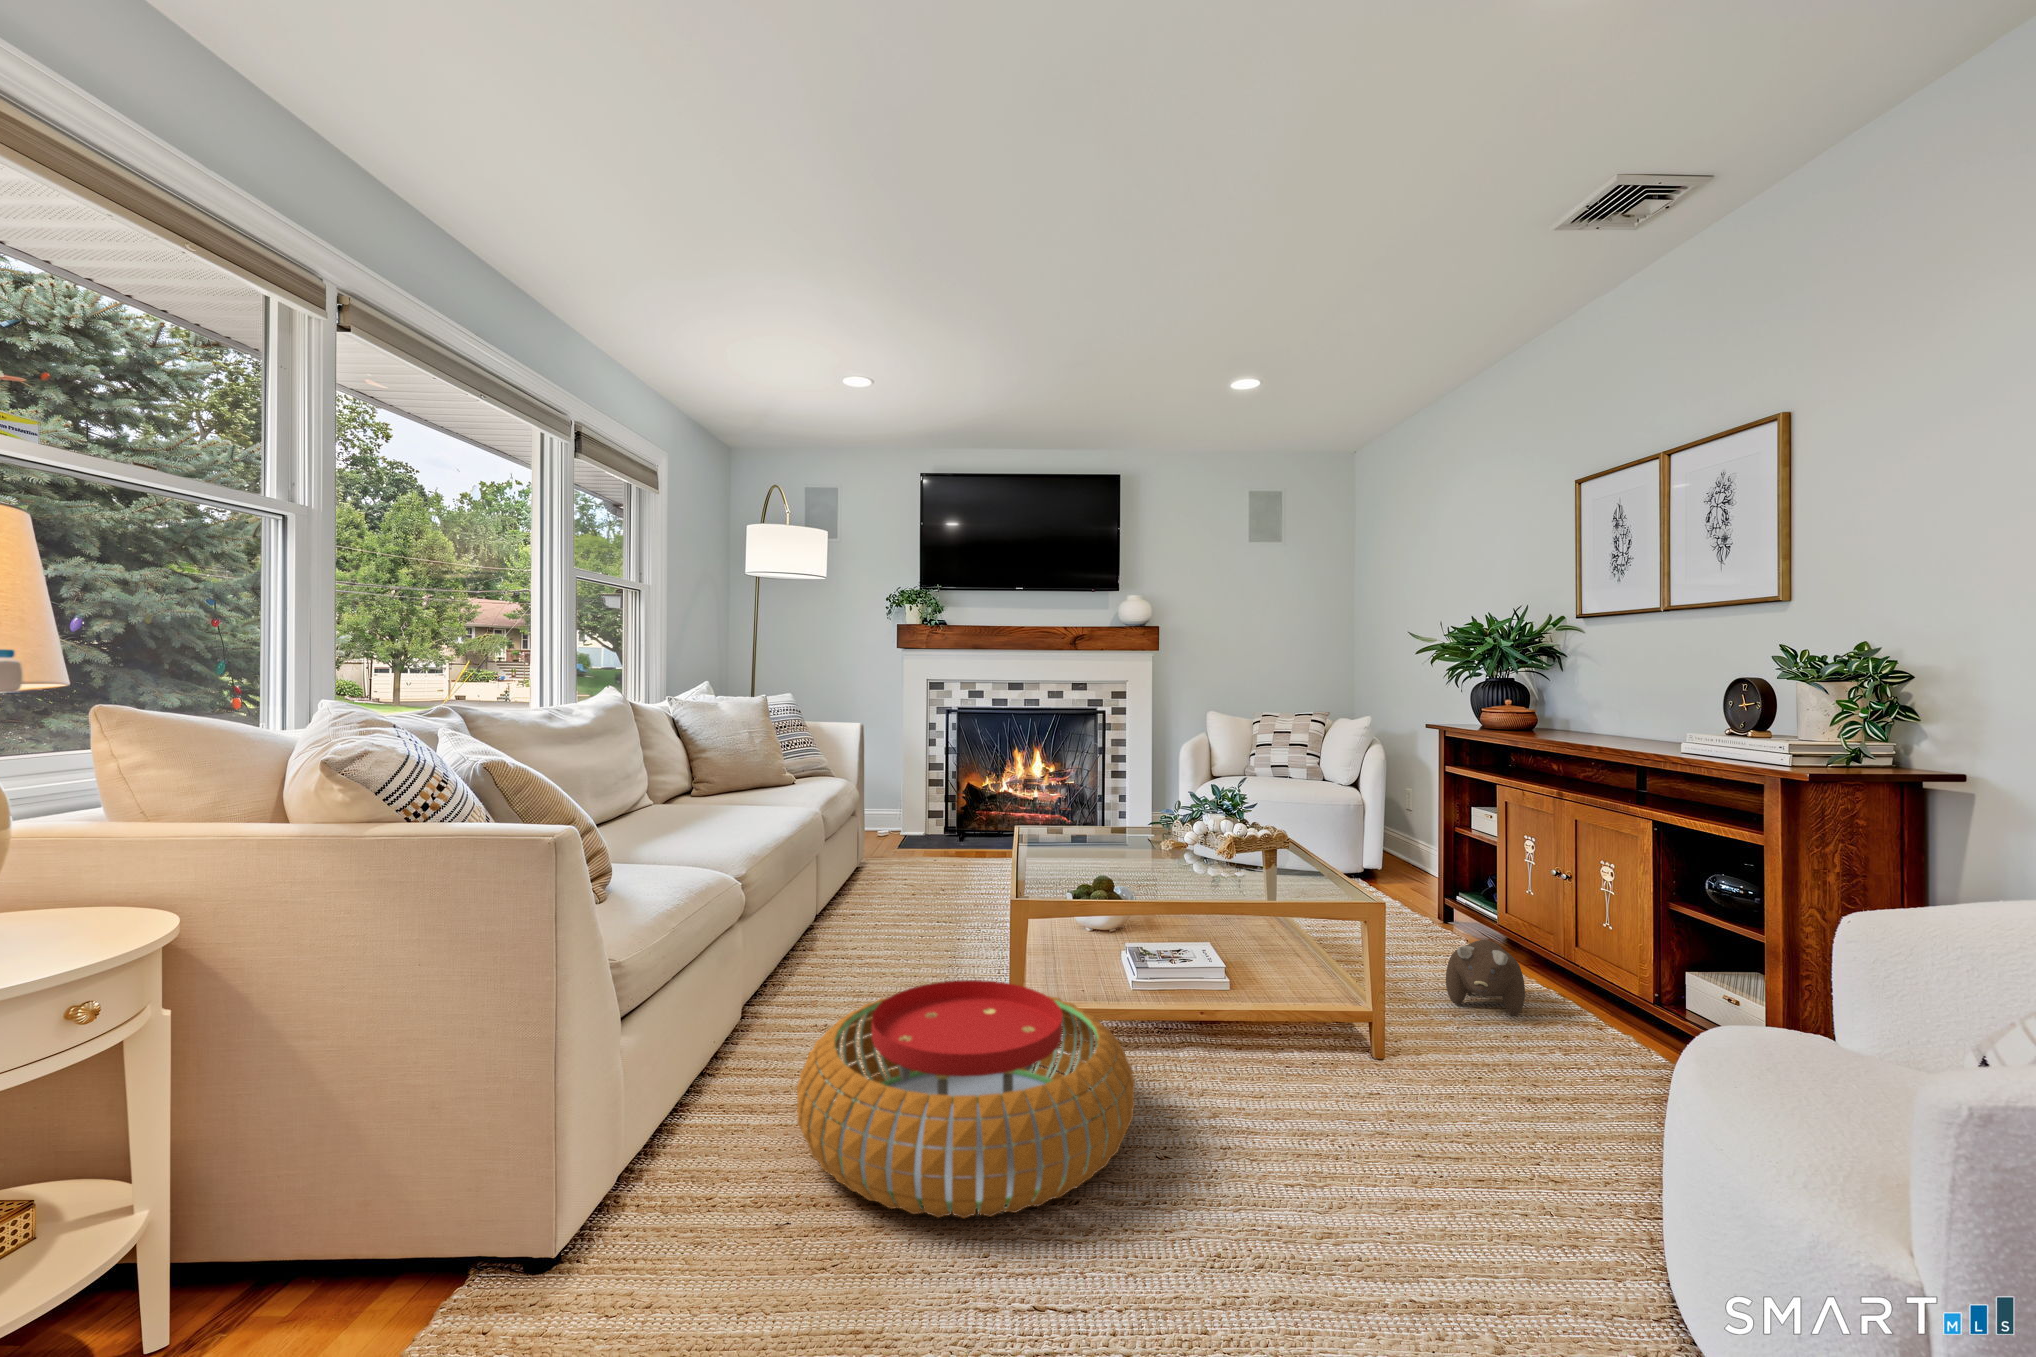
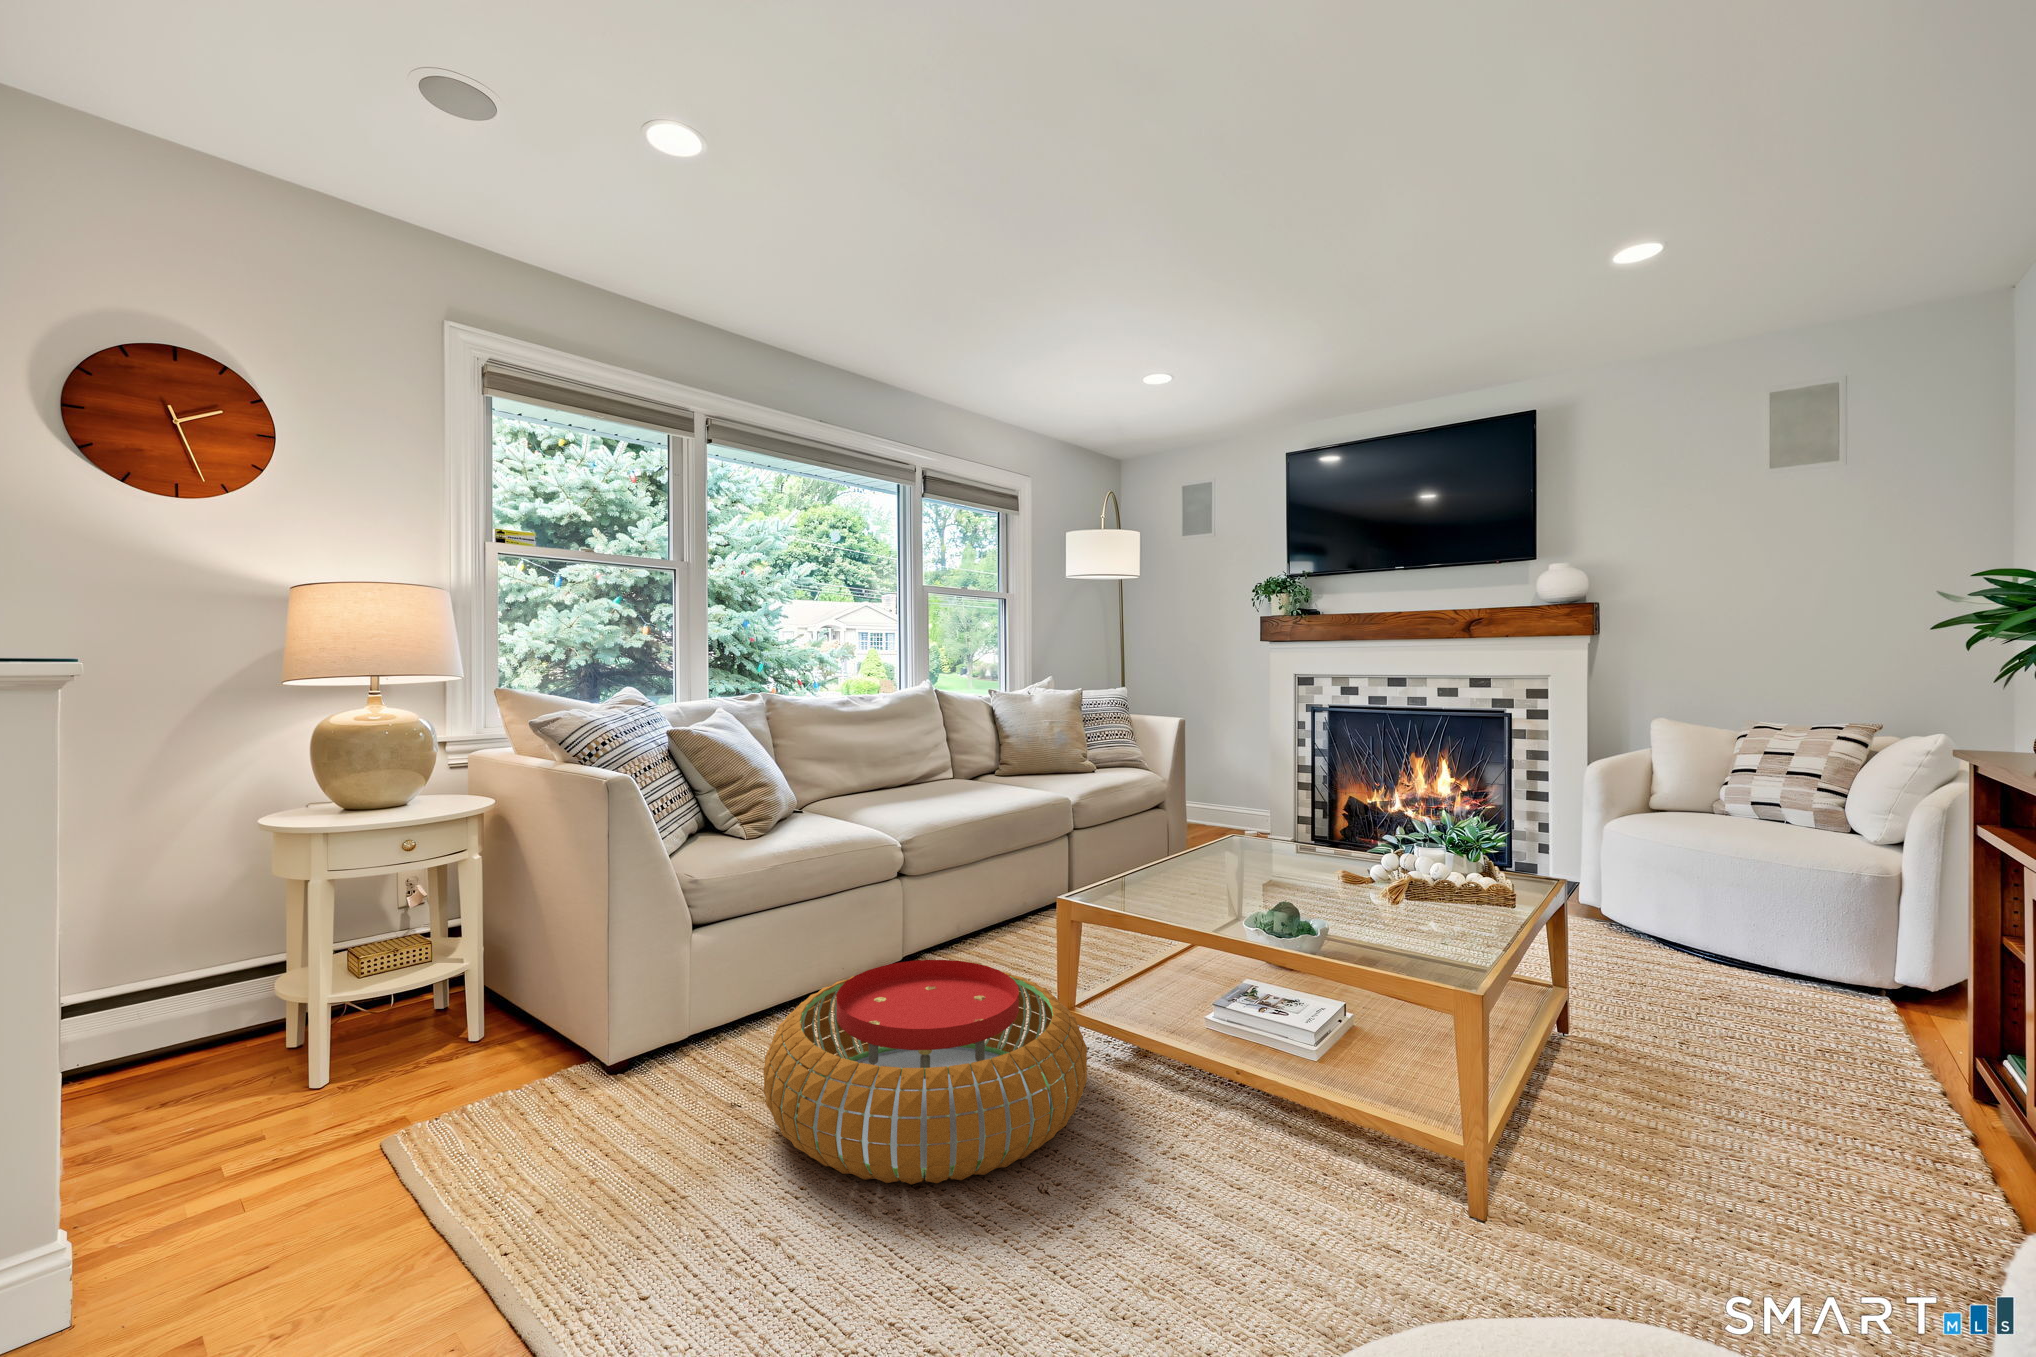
plush toy: present [1446,940,1525,1015] -> none [1721,1094,1892,1238]

